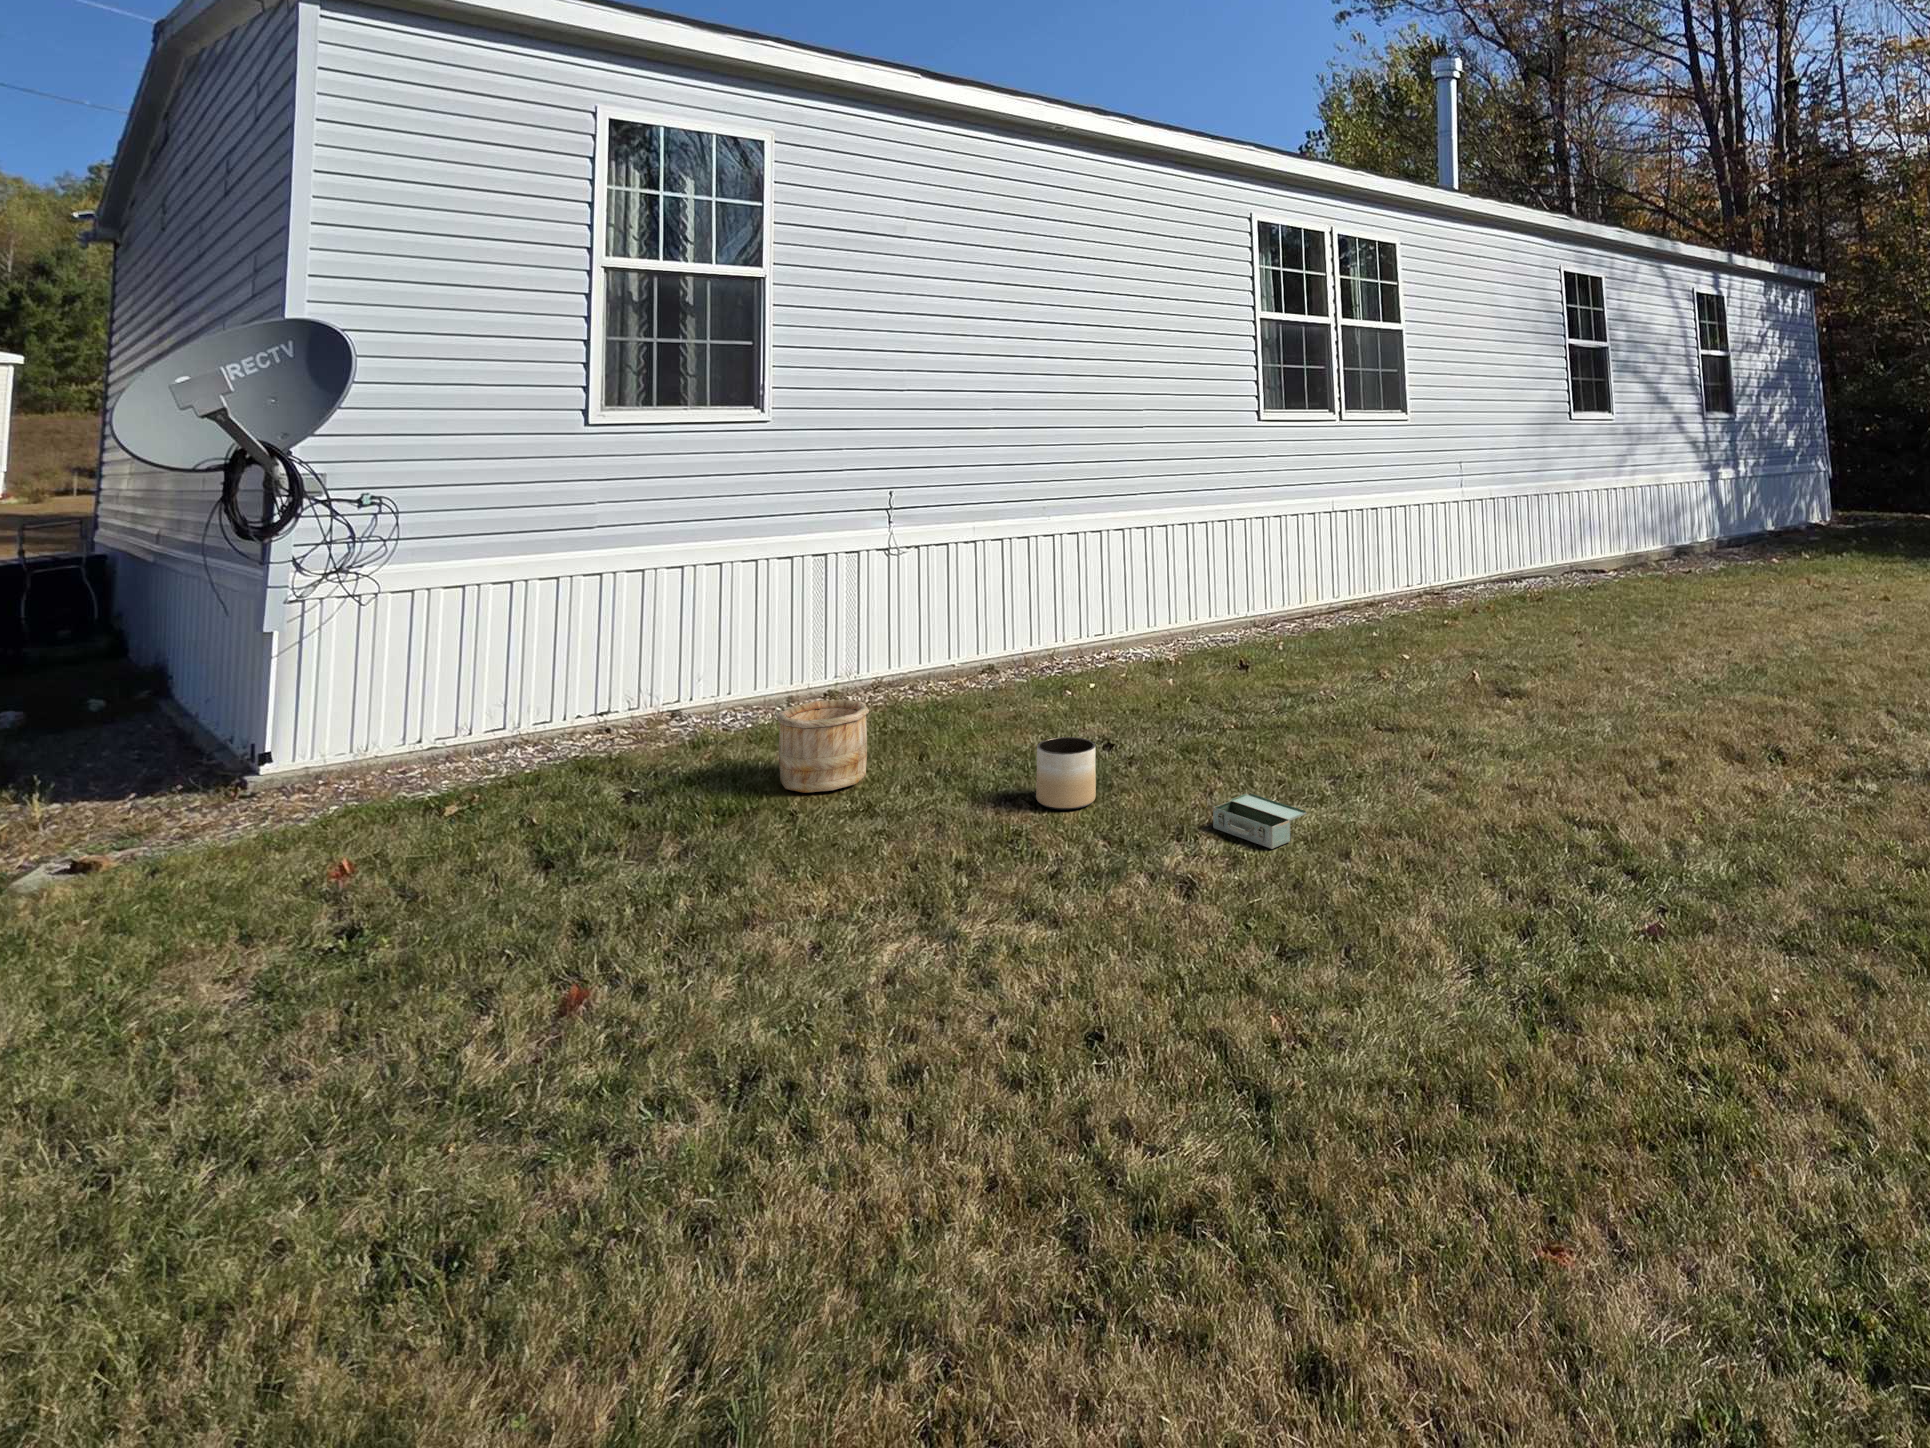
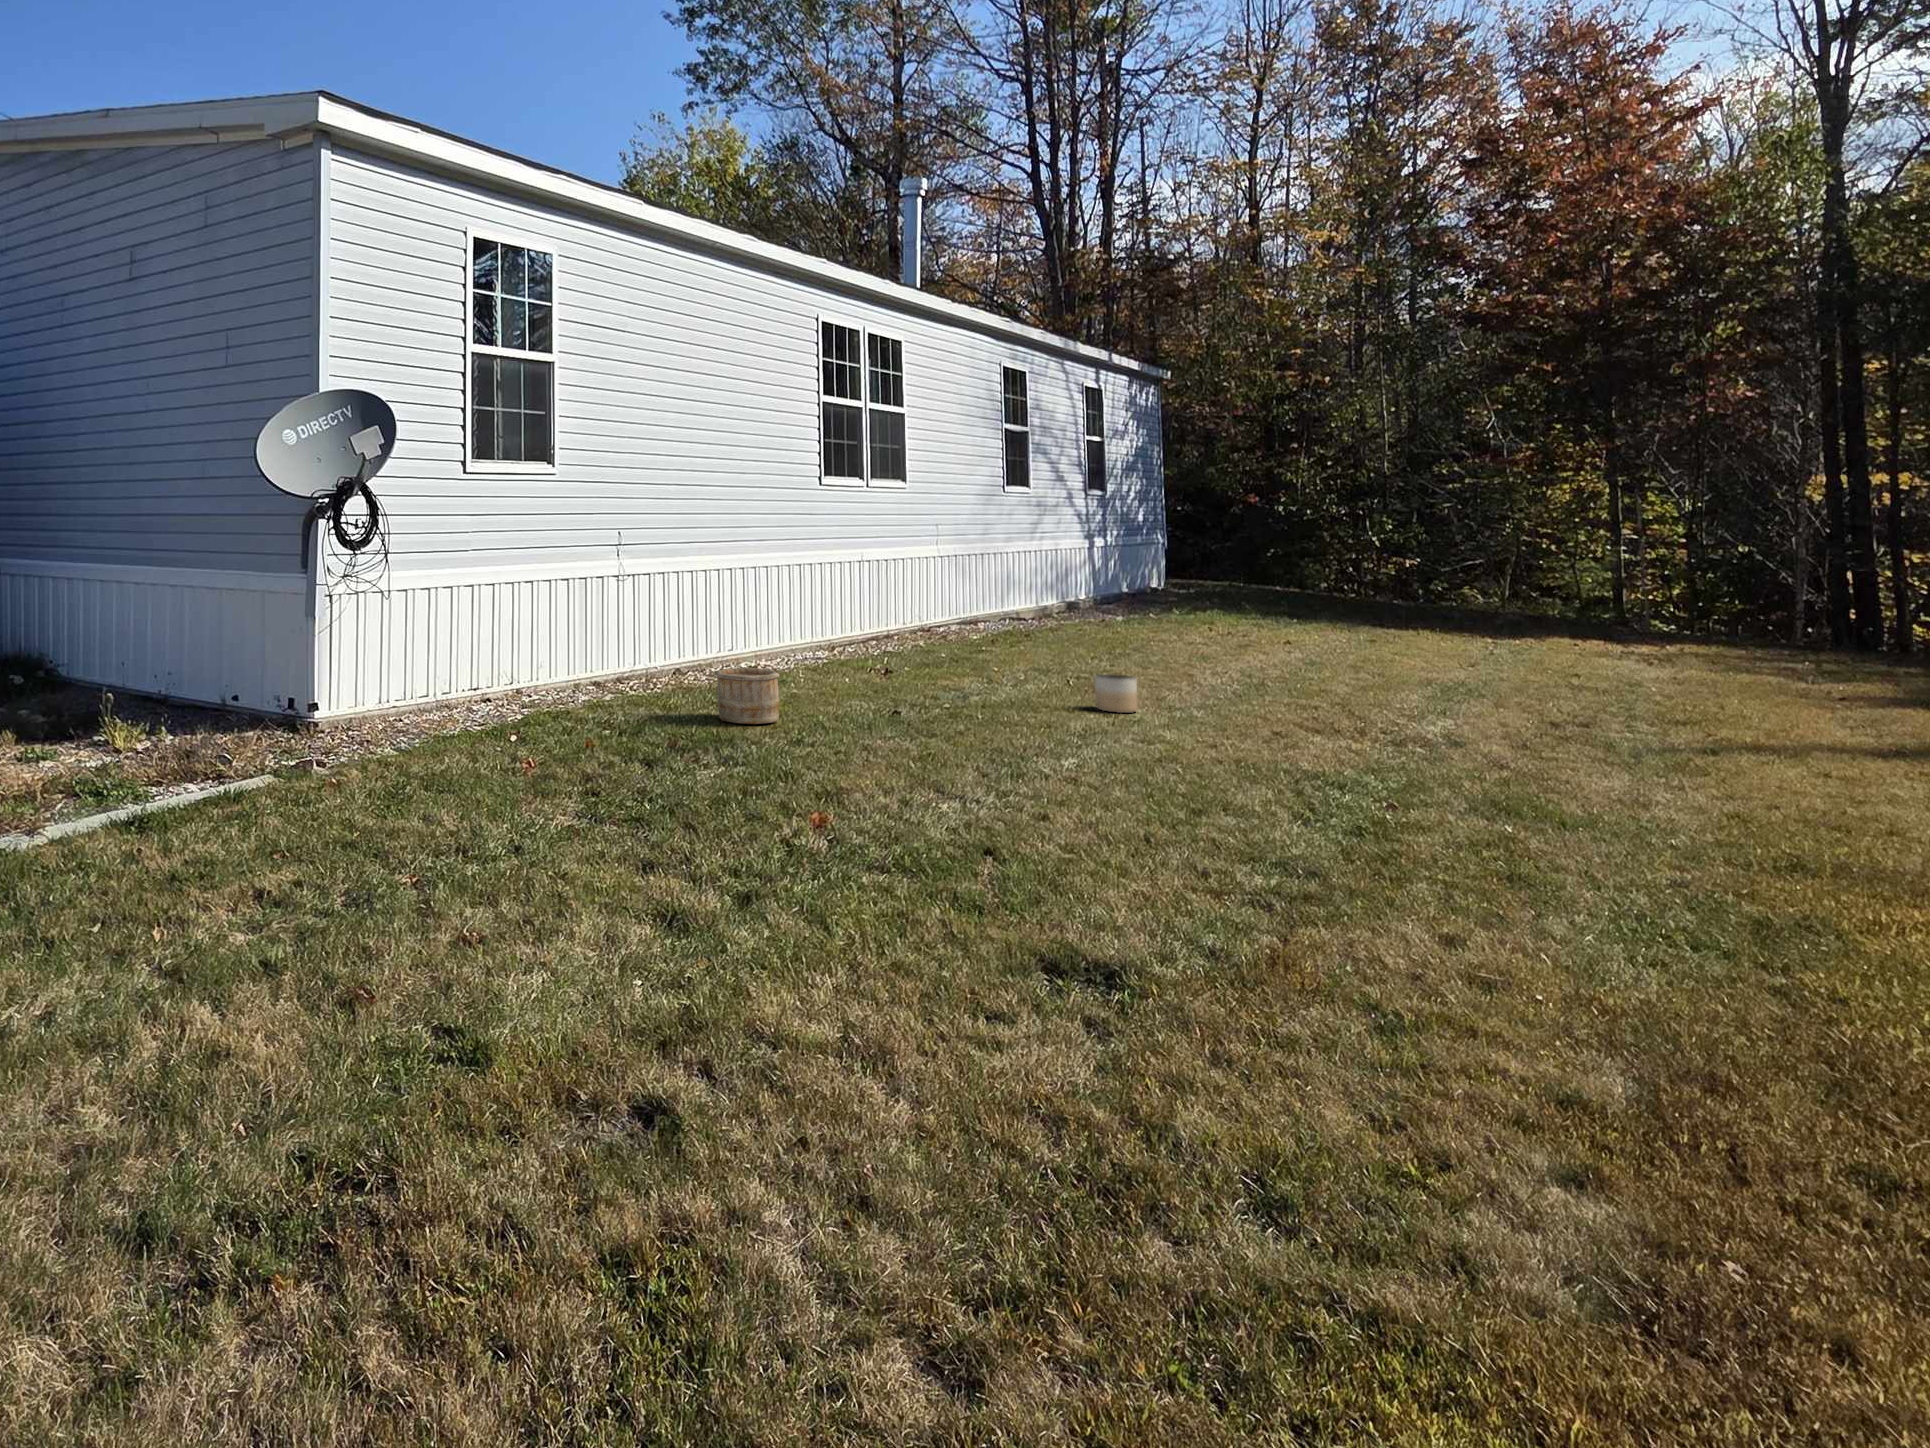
planter: present [1036,737,1096,810] -> present [1095,674,1138,713]
toolbox: present [1213,793,1307,849] -> none [1049,716,1112,741]

